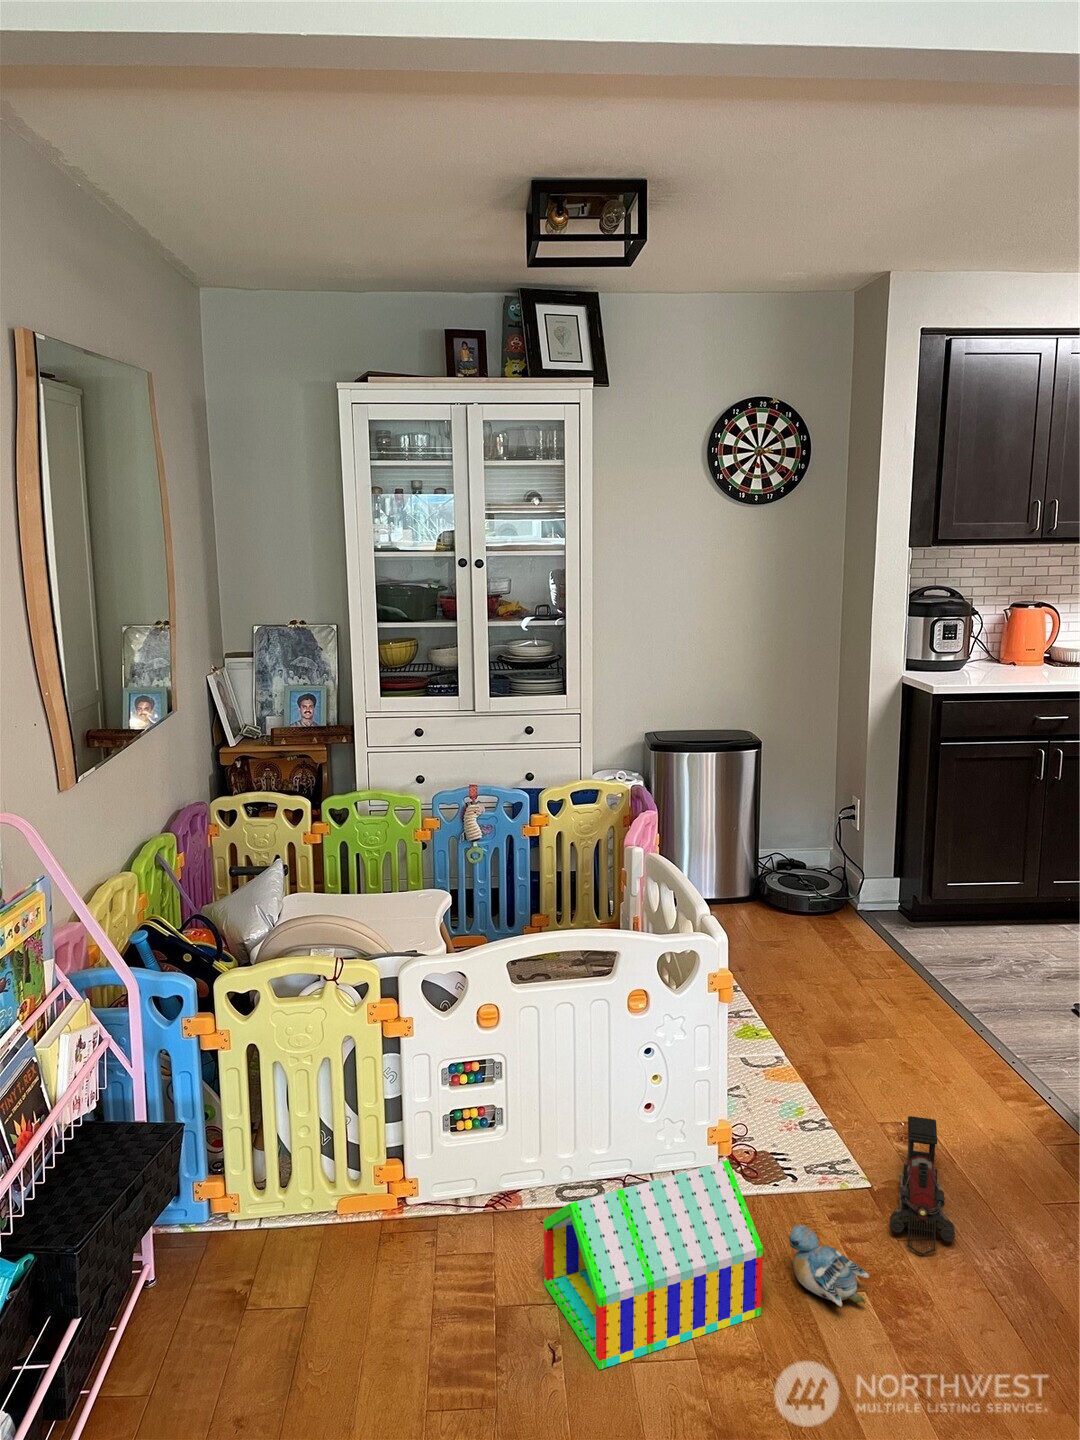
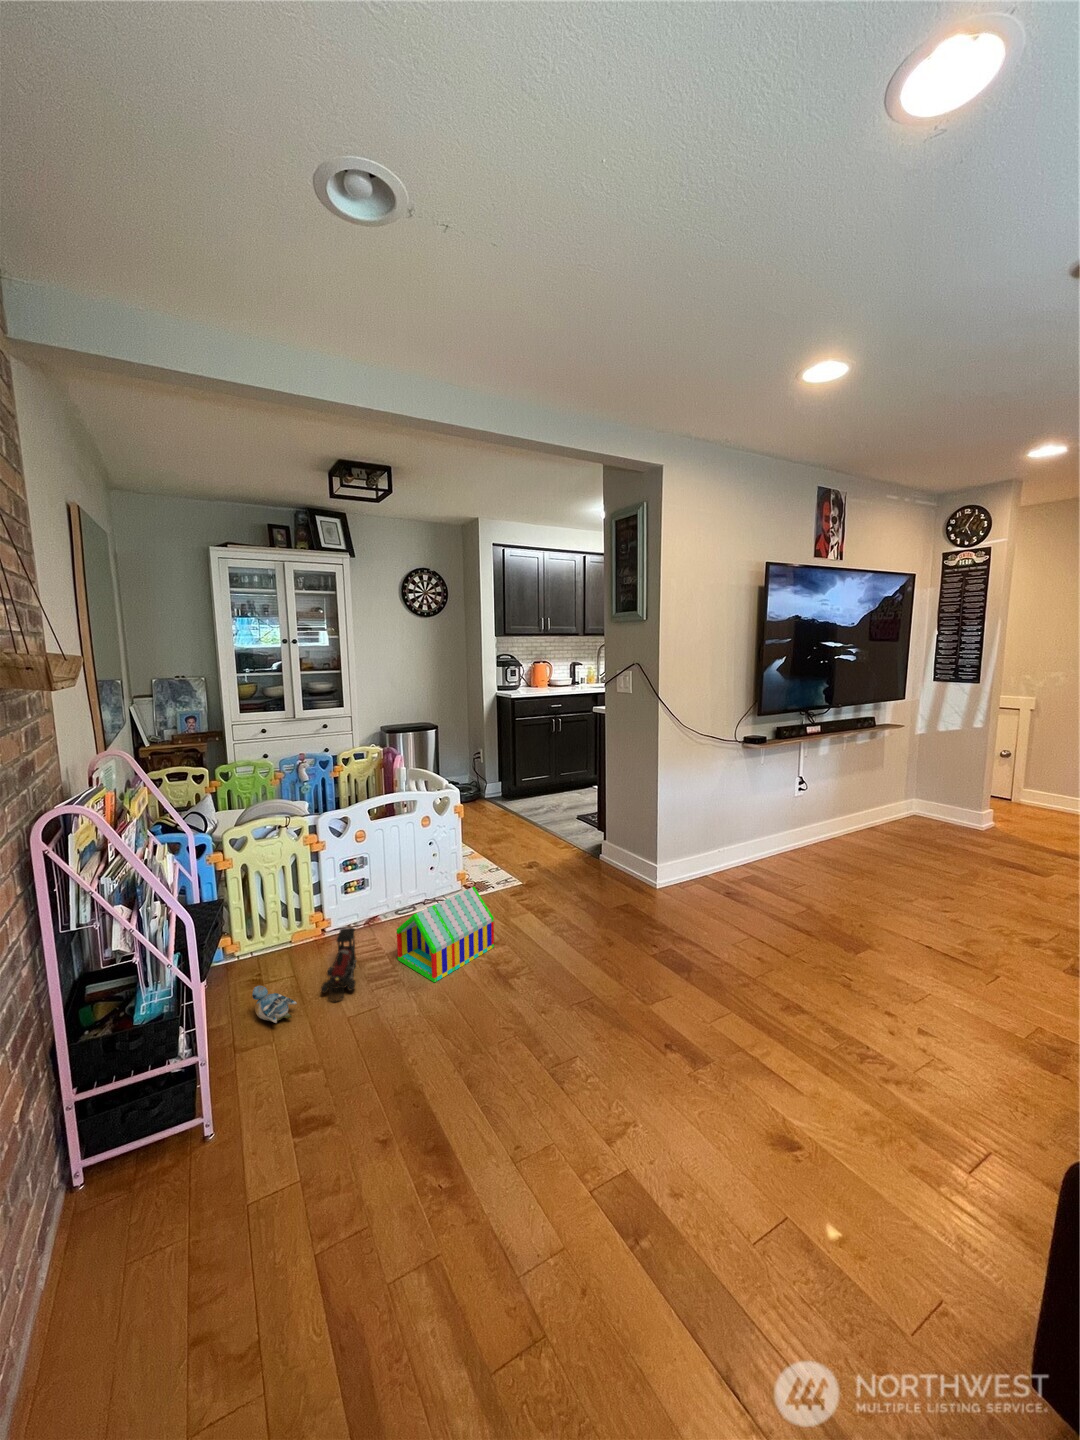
toy train: present [890,1116,955,1255] -> present [321,928,356,1002]
plush toy: present [788,1225,869,1307] -> present [252,986,297,1023]

